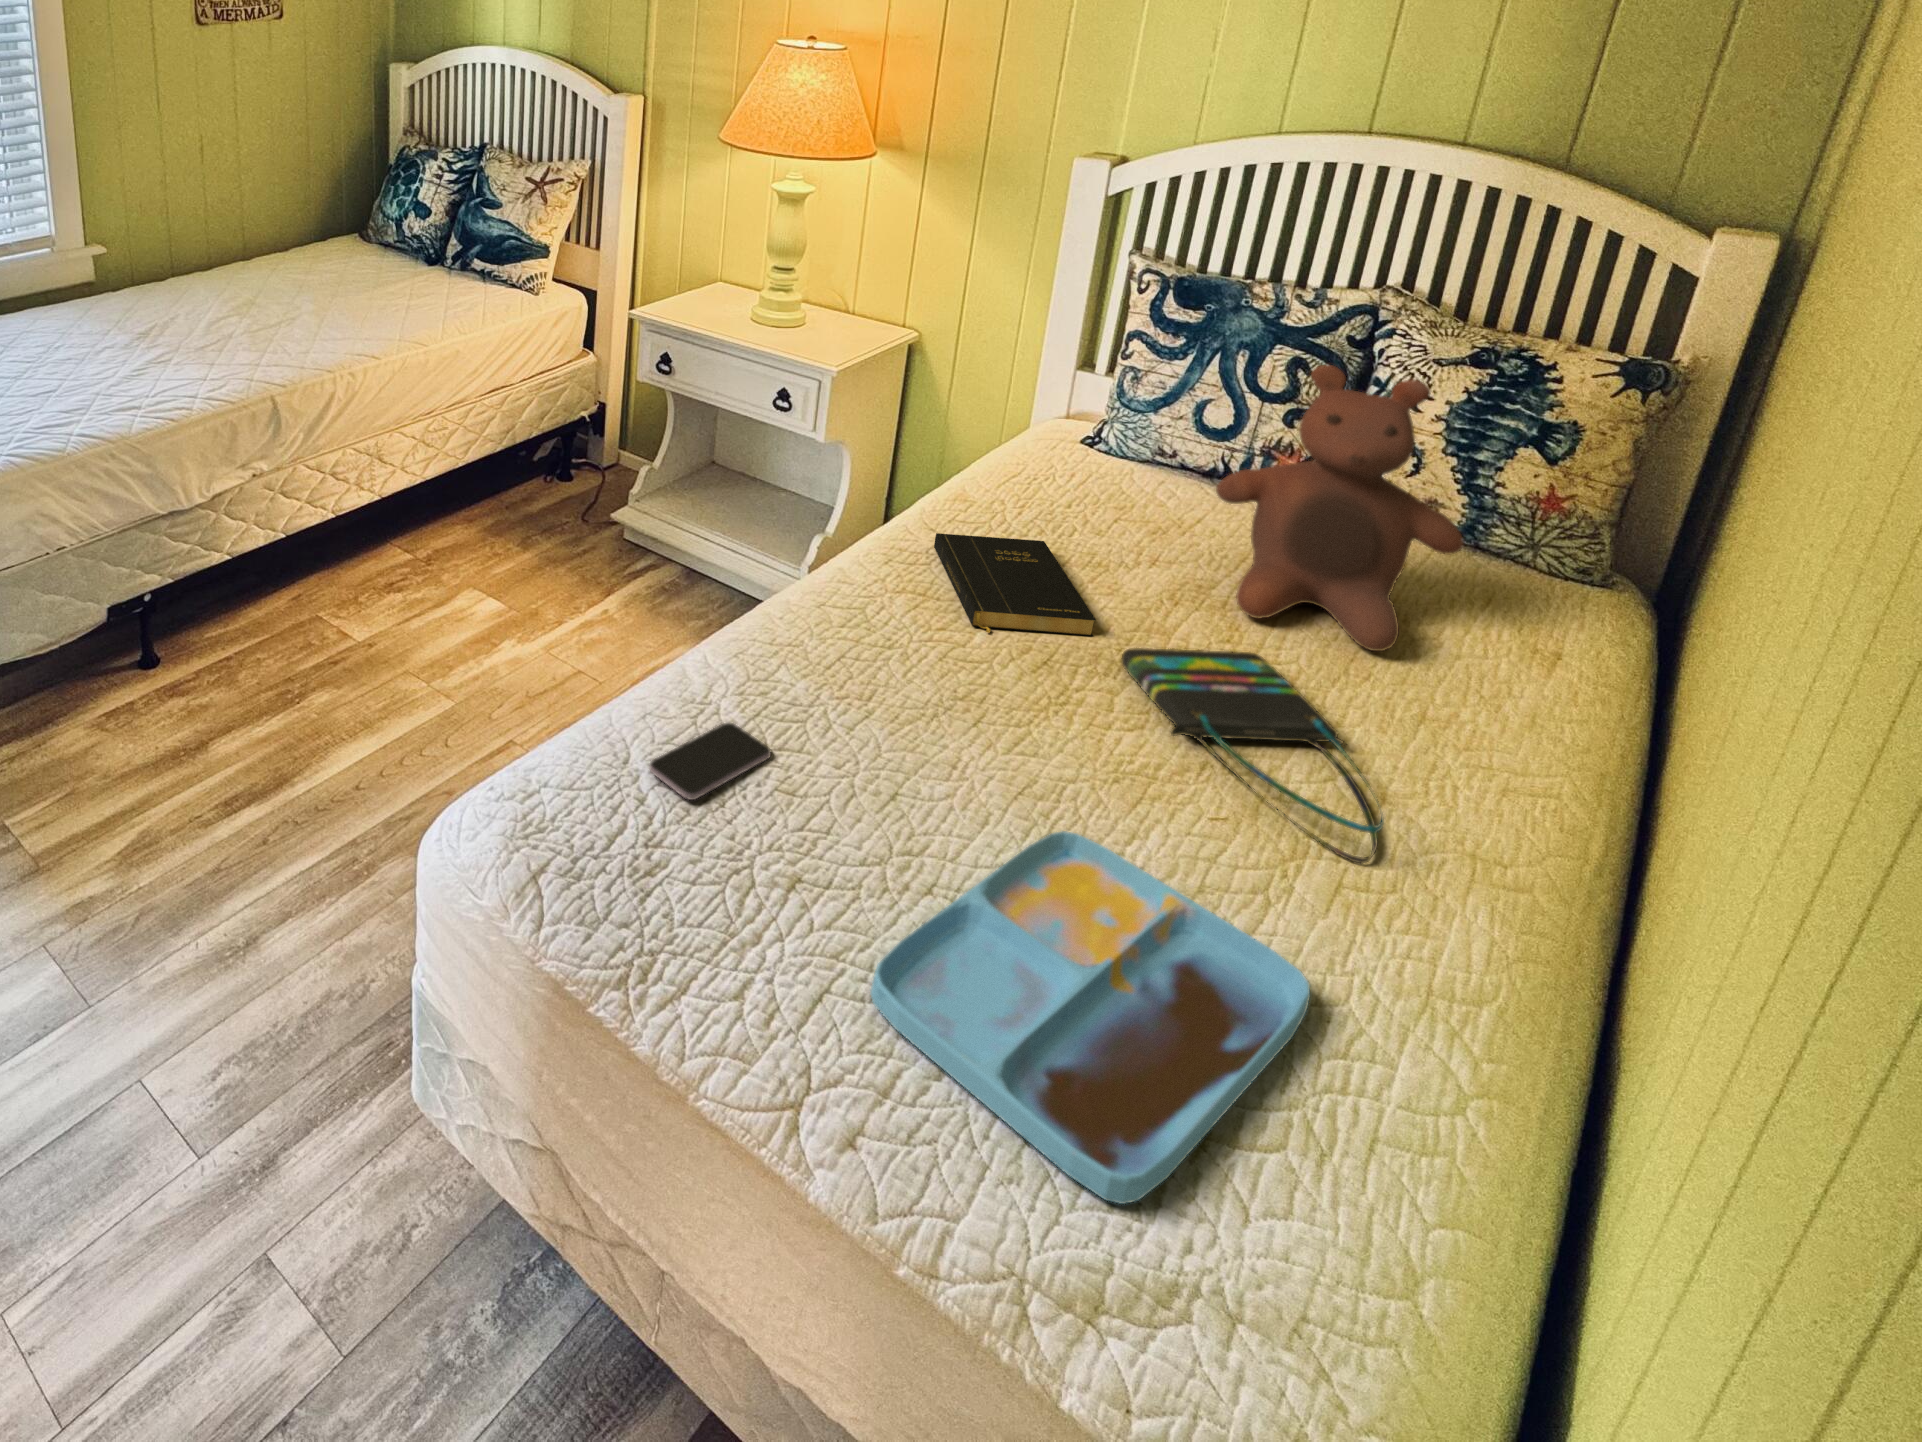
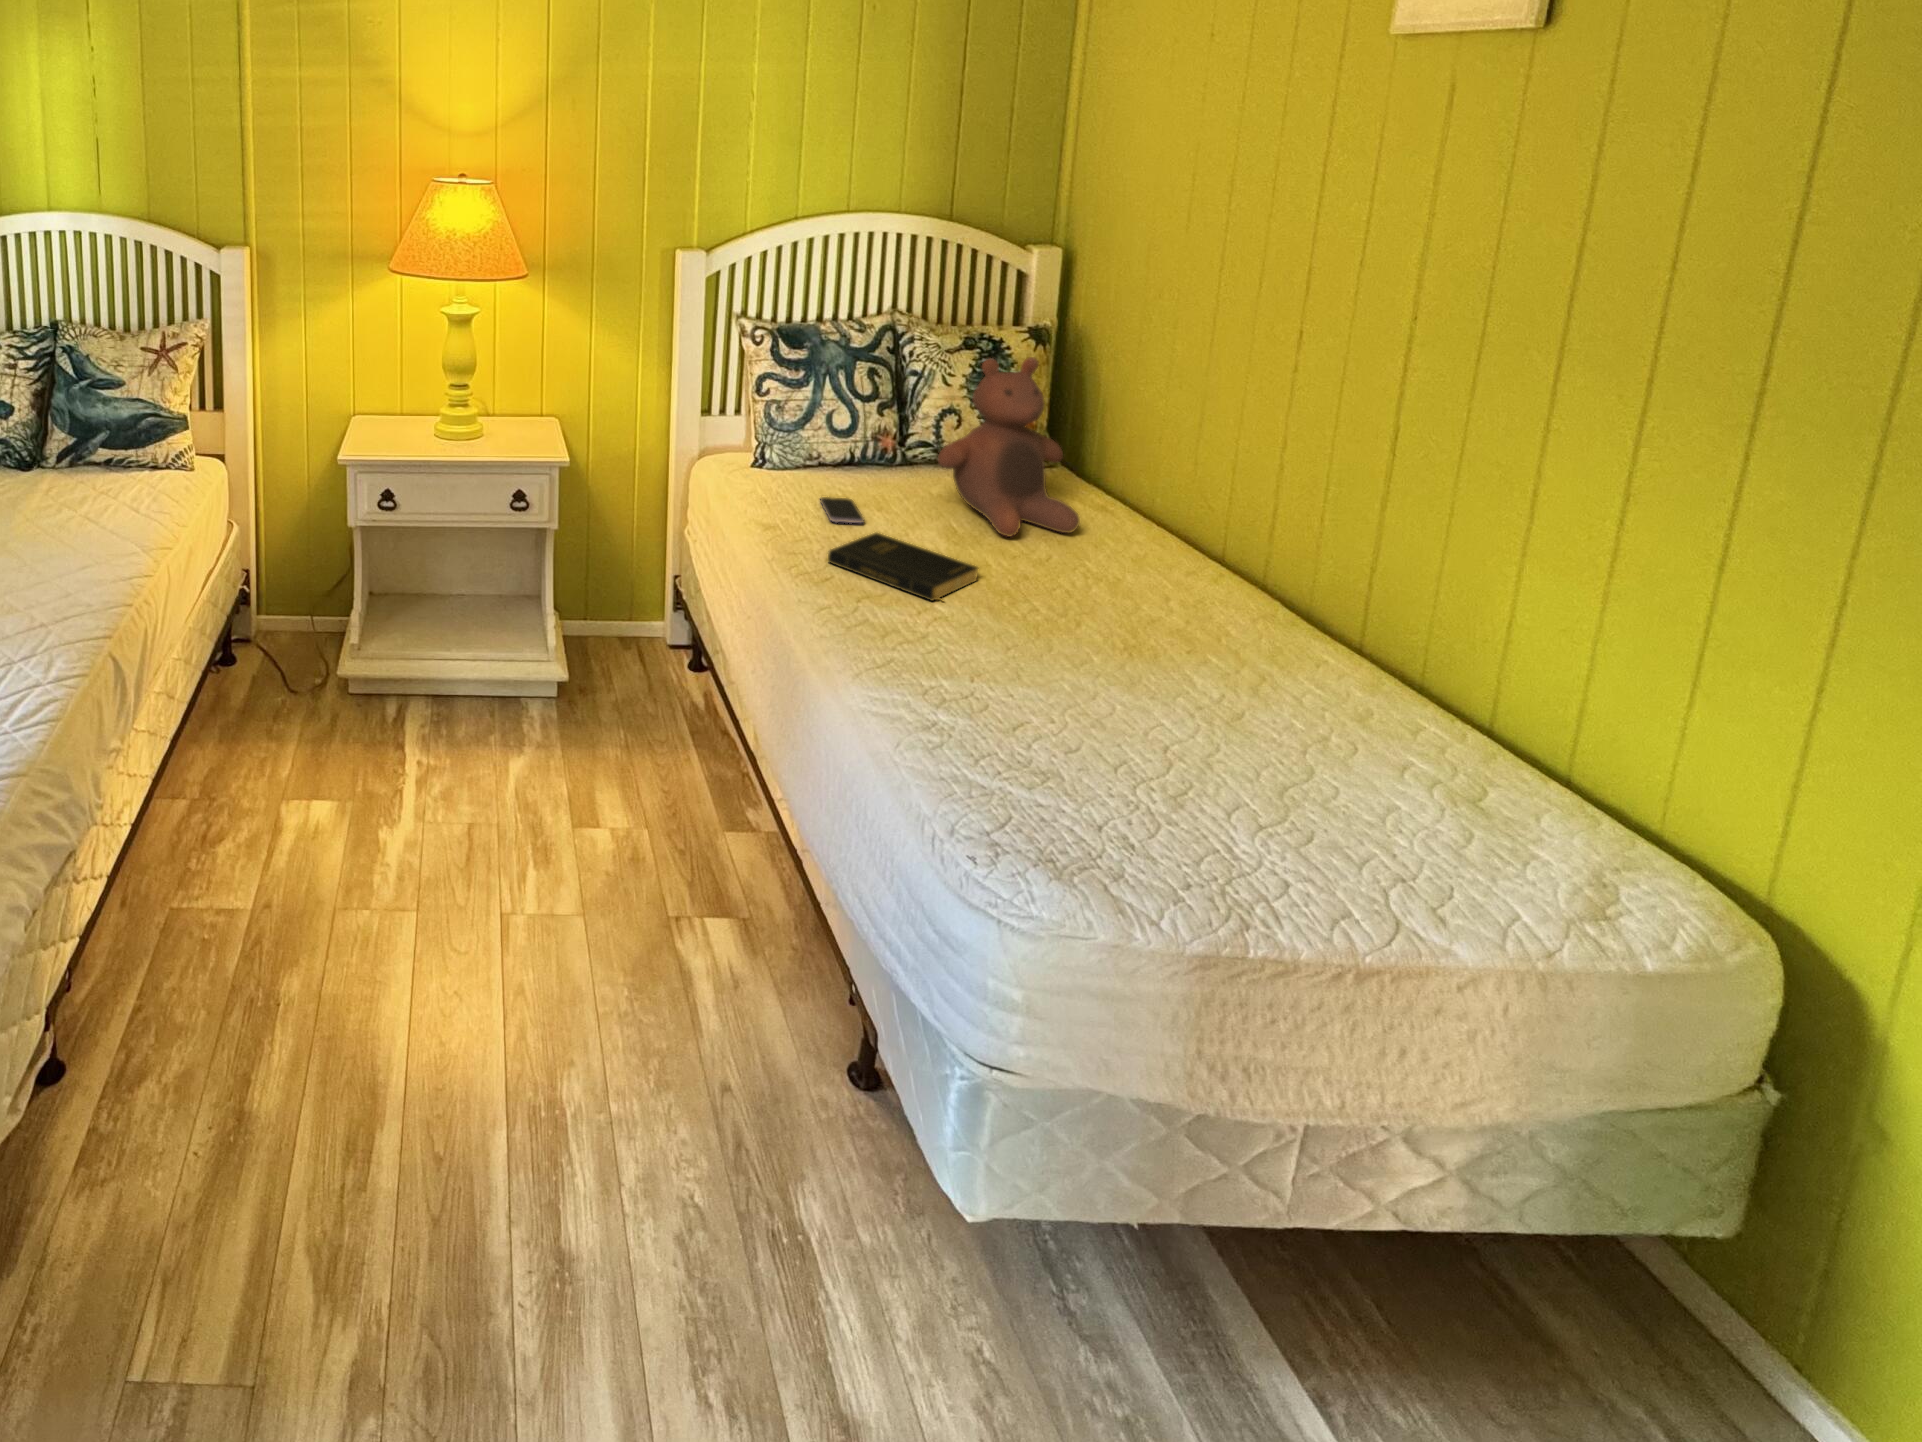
tote bag: present [1121,648,1384,864] -> none [1019,554,1247,640]
smartphone: present [649,723,771,800] -> present [820,497,864,523]
tray: present [870,831,1310,1204] -> none [1179,685,1488,849]

